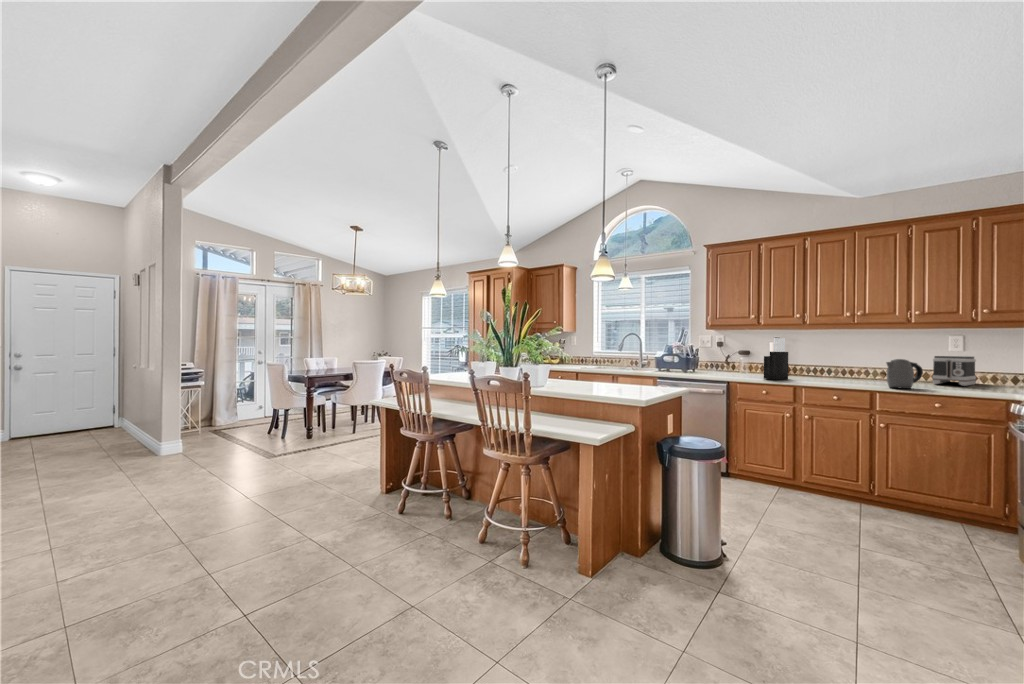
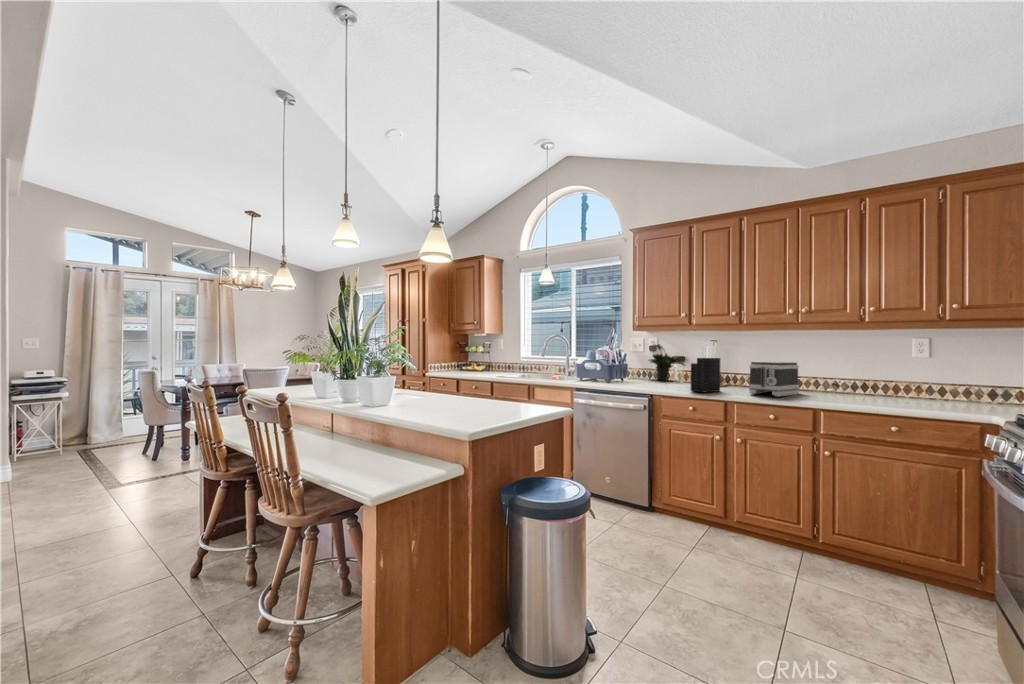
potted plant: none [718,341,753,371] -> present [649,344,685,380]
toaster: present [932,356,976,386] -> present [749,362,799,397]
kettle: present [886,359,923,389] -> none [832,368,878,407]

